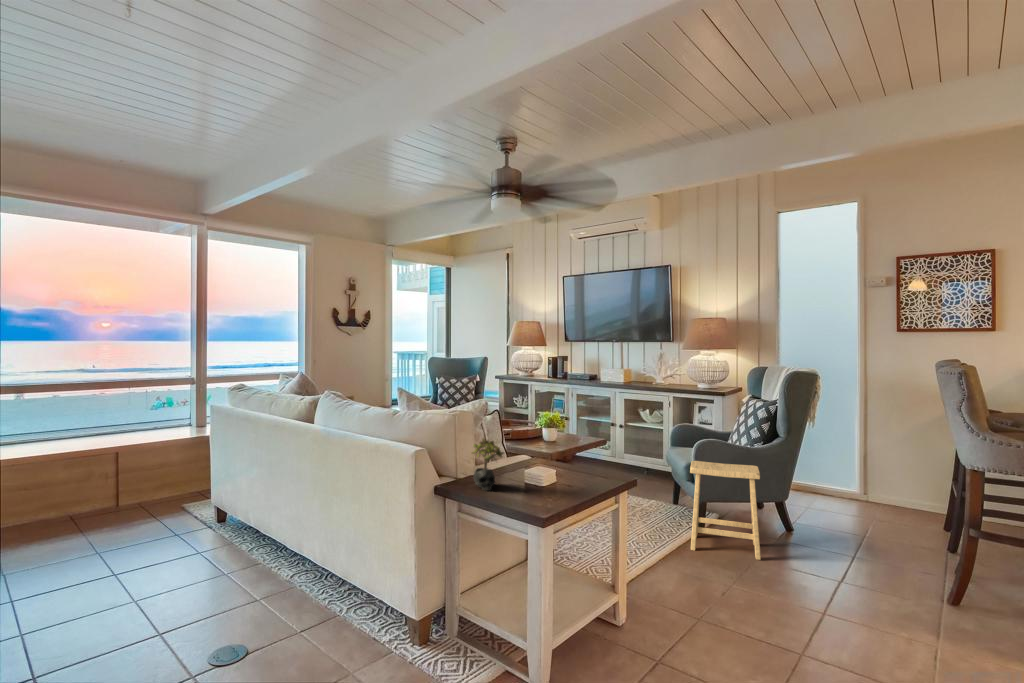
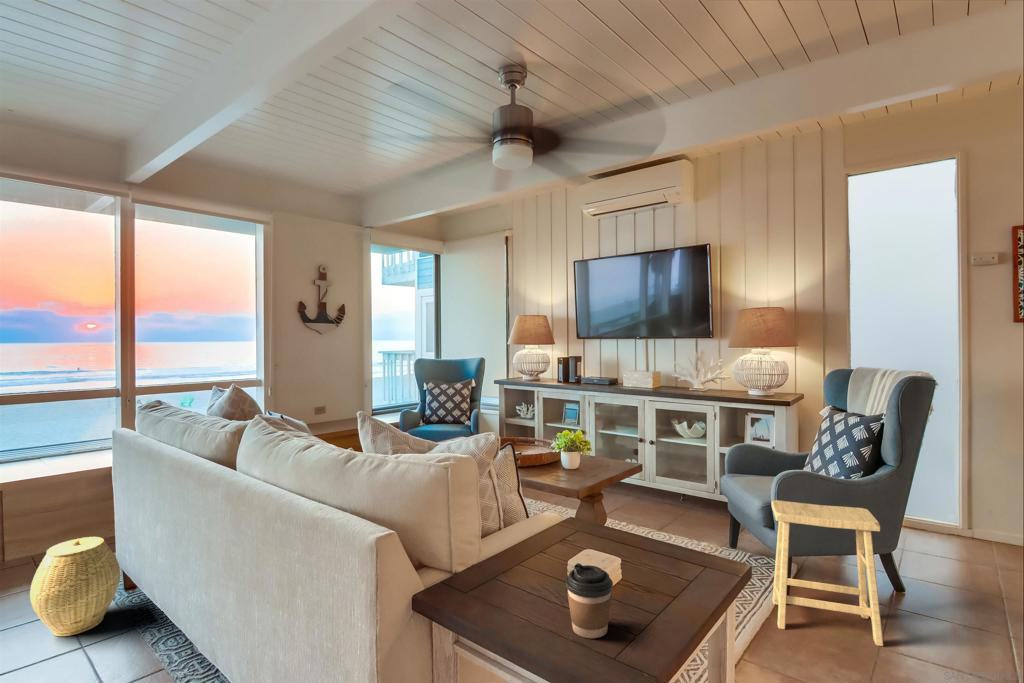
succulent plant: present [472,438,504,491] -> none [475,503,532,600]
coffee cup: none [521,466,546,504] -> present [566,563,613,638]
woven basket: none [162,480,219,547] -> present [30,537,120,636]

